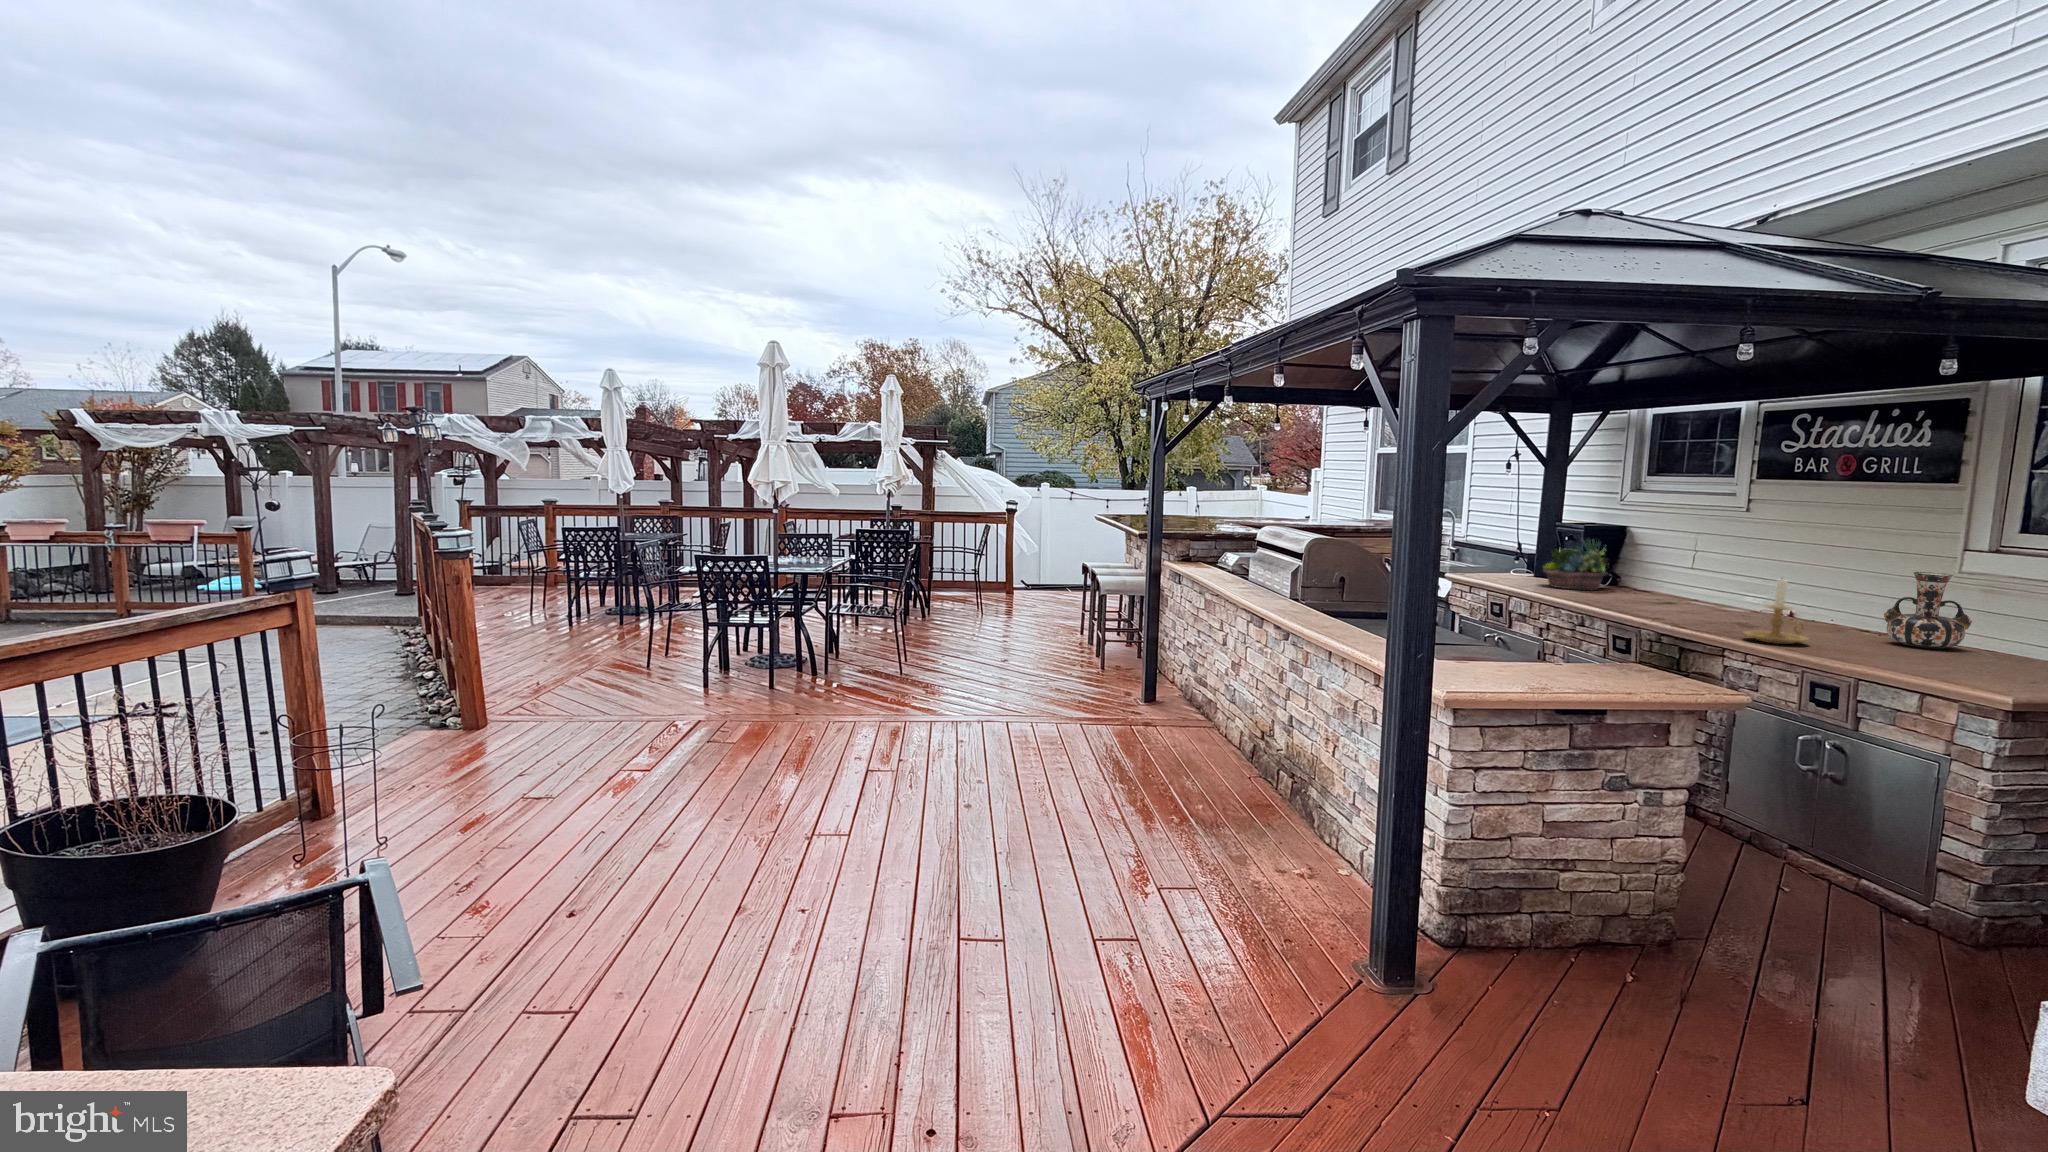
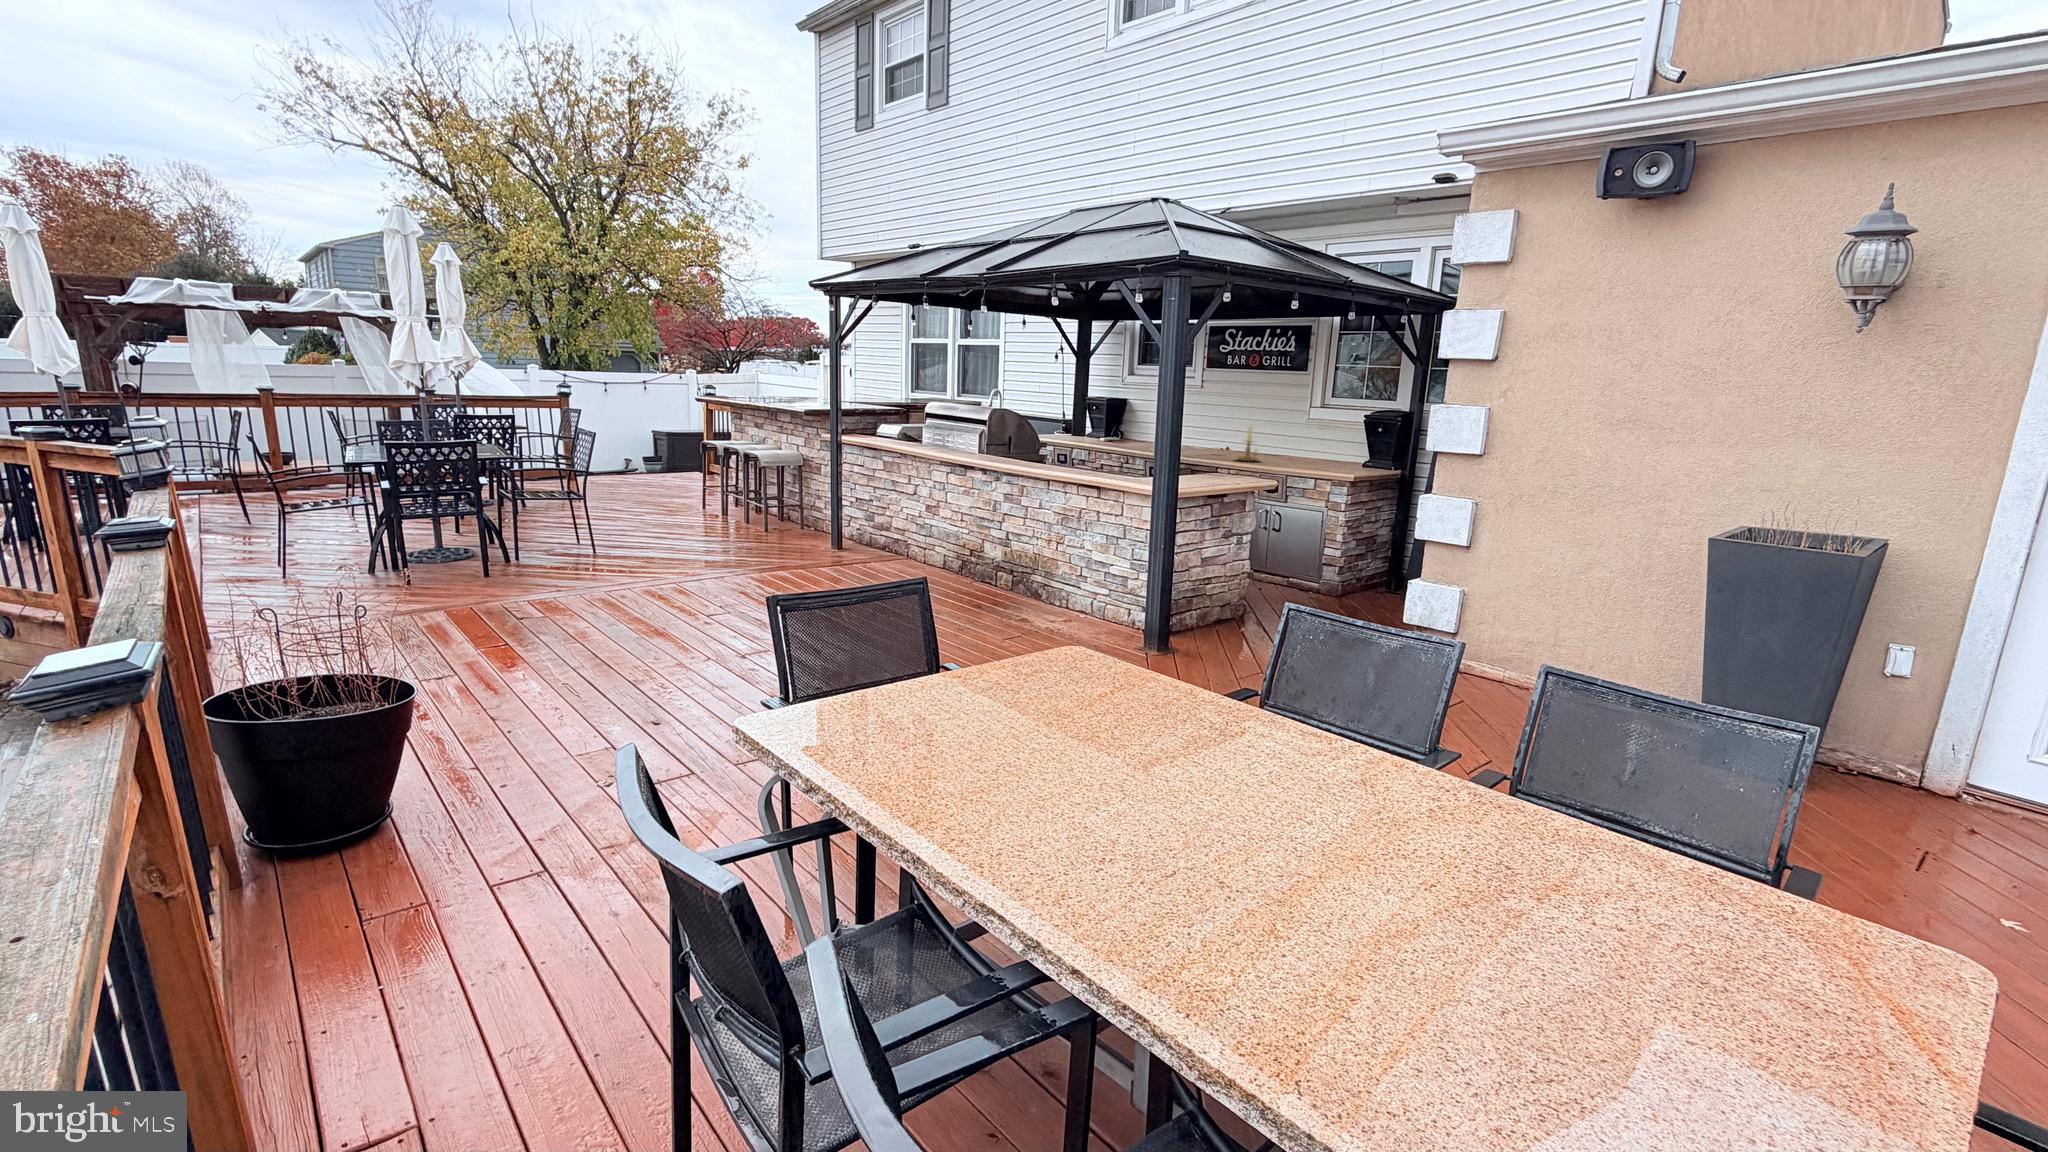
succulent planter: present [1543,540,1607,590] -> none [1089,407,1127,442]
decorative vase: present [1884,572,1972,649] -> none [1285,419,1318,460]

